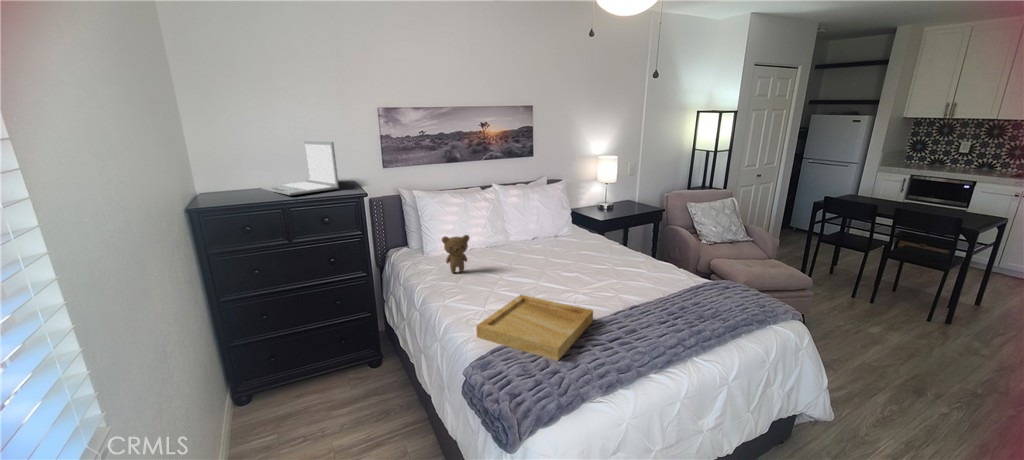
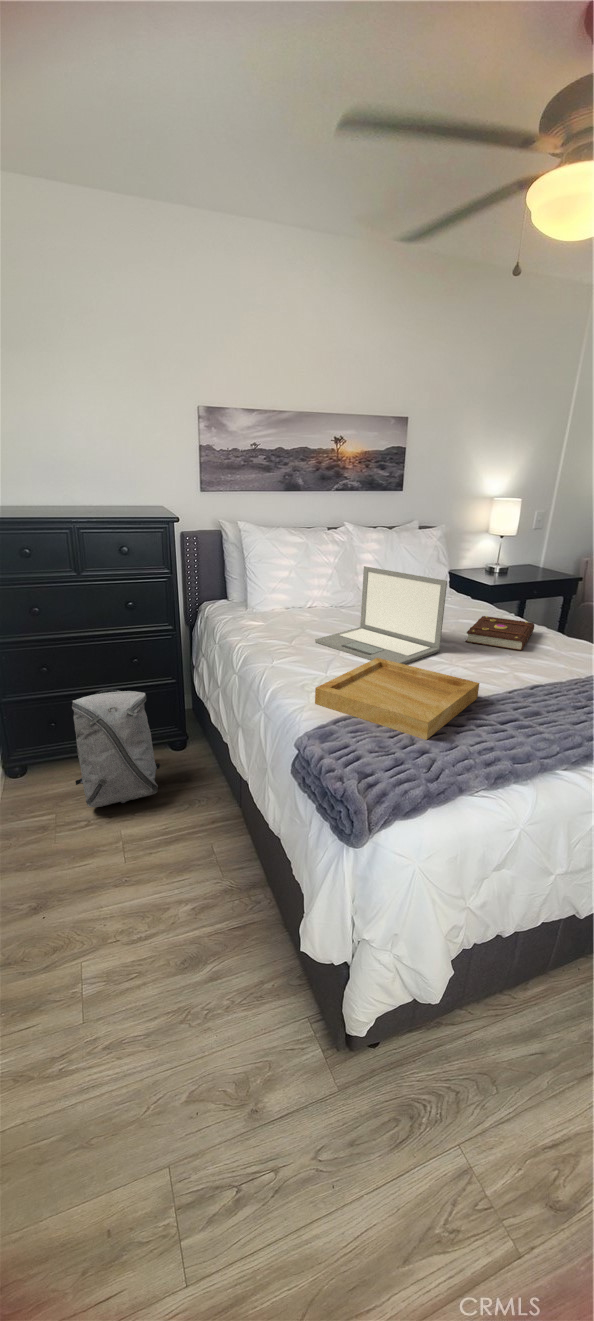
laptop: present [261,141,339,195] -> present [315,566,447,664]
teddy bear: present [442,235,470,273] -> none [273,580,311,631]
book: none [584,250,632,277] -> present [466,616,534,651]
backpack: none [288,328,361,426] -> present [72,690,160,807]

